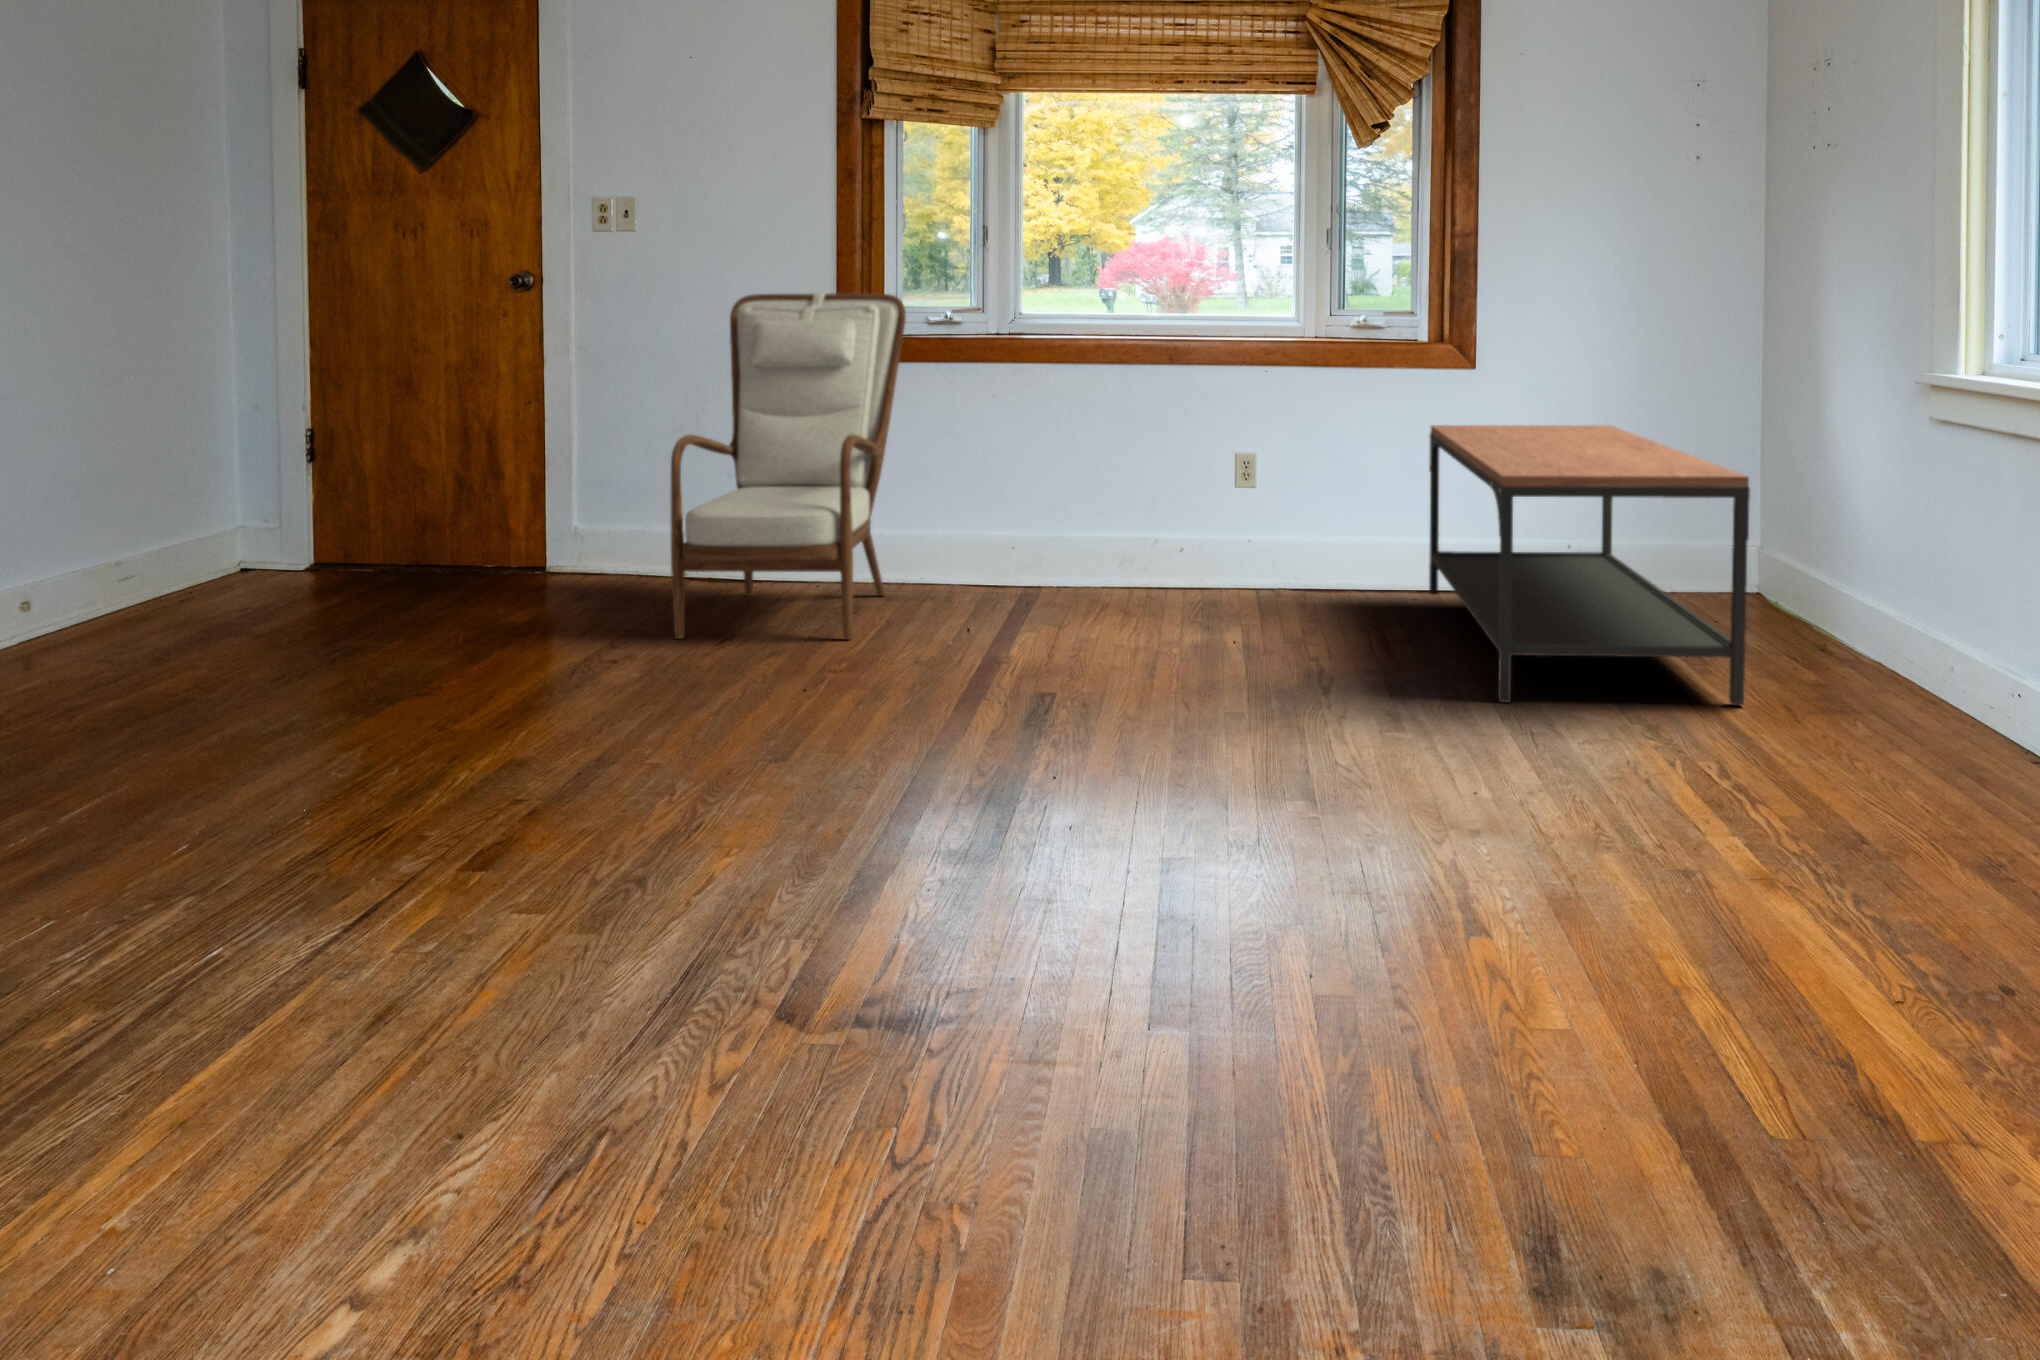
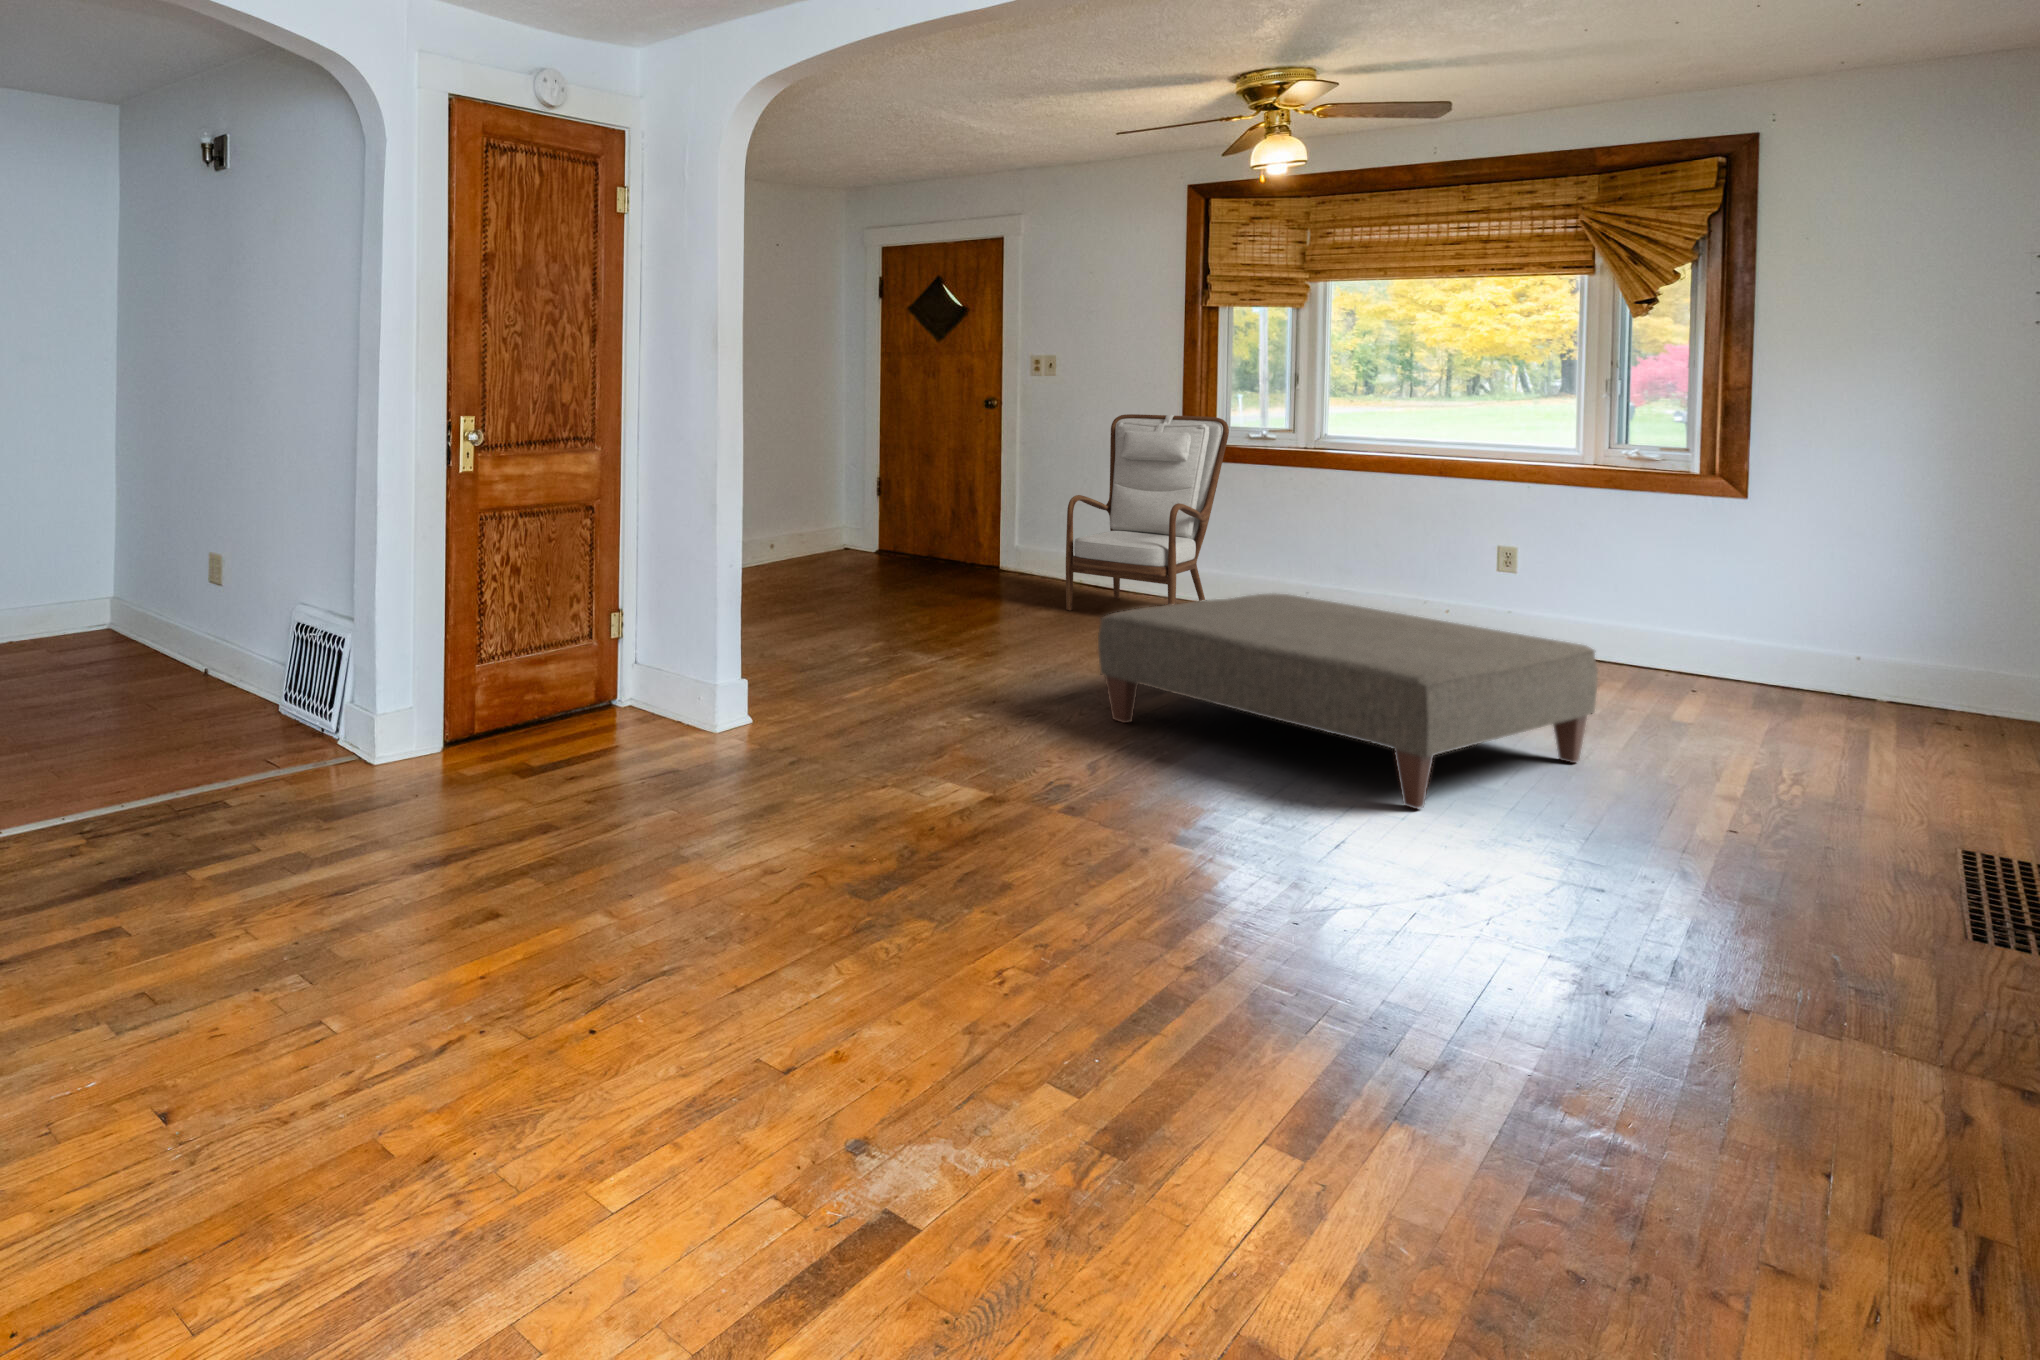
coffee table: present [1429,425,1750,705] -> none [1656,542,1919,779]
ottoman: none [798,585,1523,1063] -> present [1098,593,1598,809]

